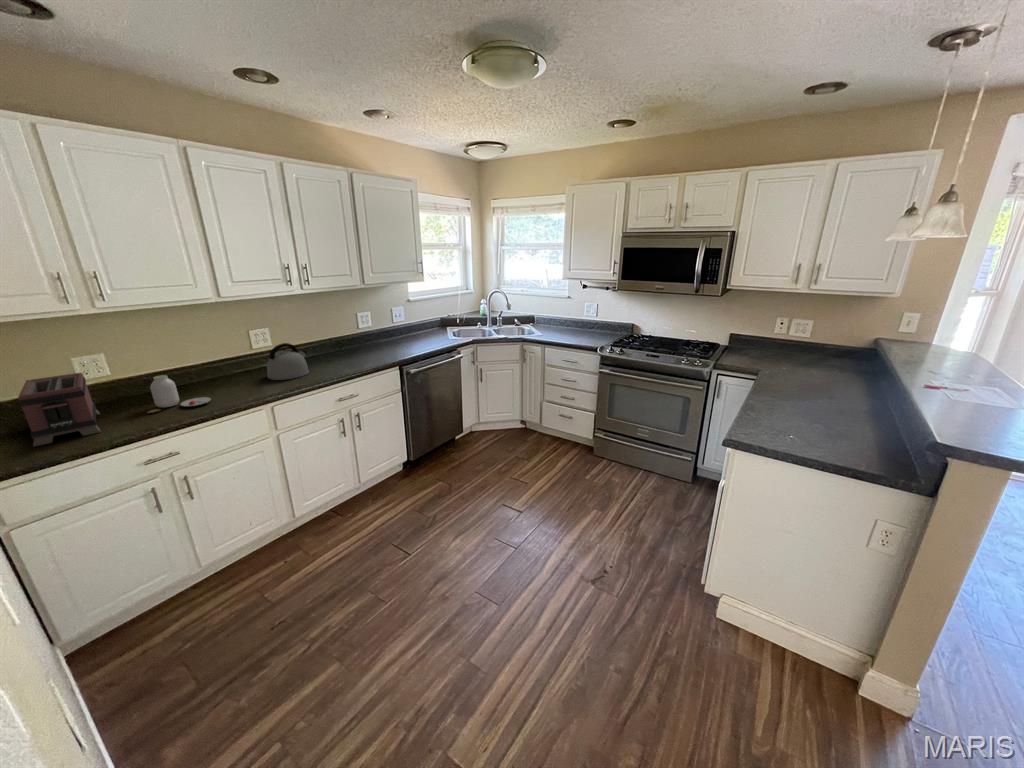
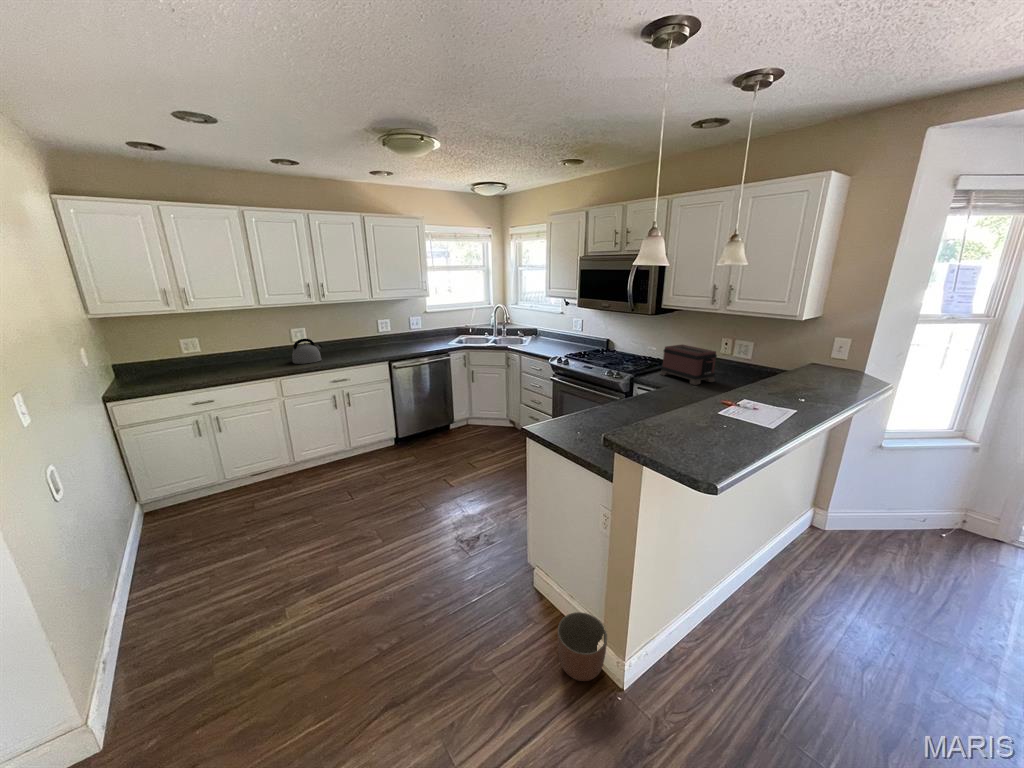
toaster: present [18,373,100,446] -> present [660,345,717,385]
jar: present [148,375,211,413] -> none [208,353,246,376]
planter: none [812,635,888,715] -> present [557,612,607,681]

